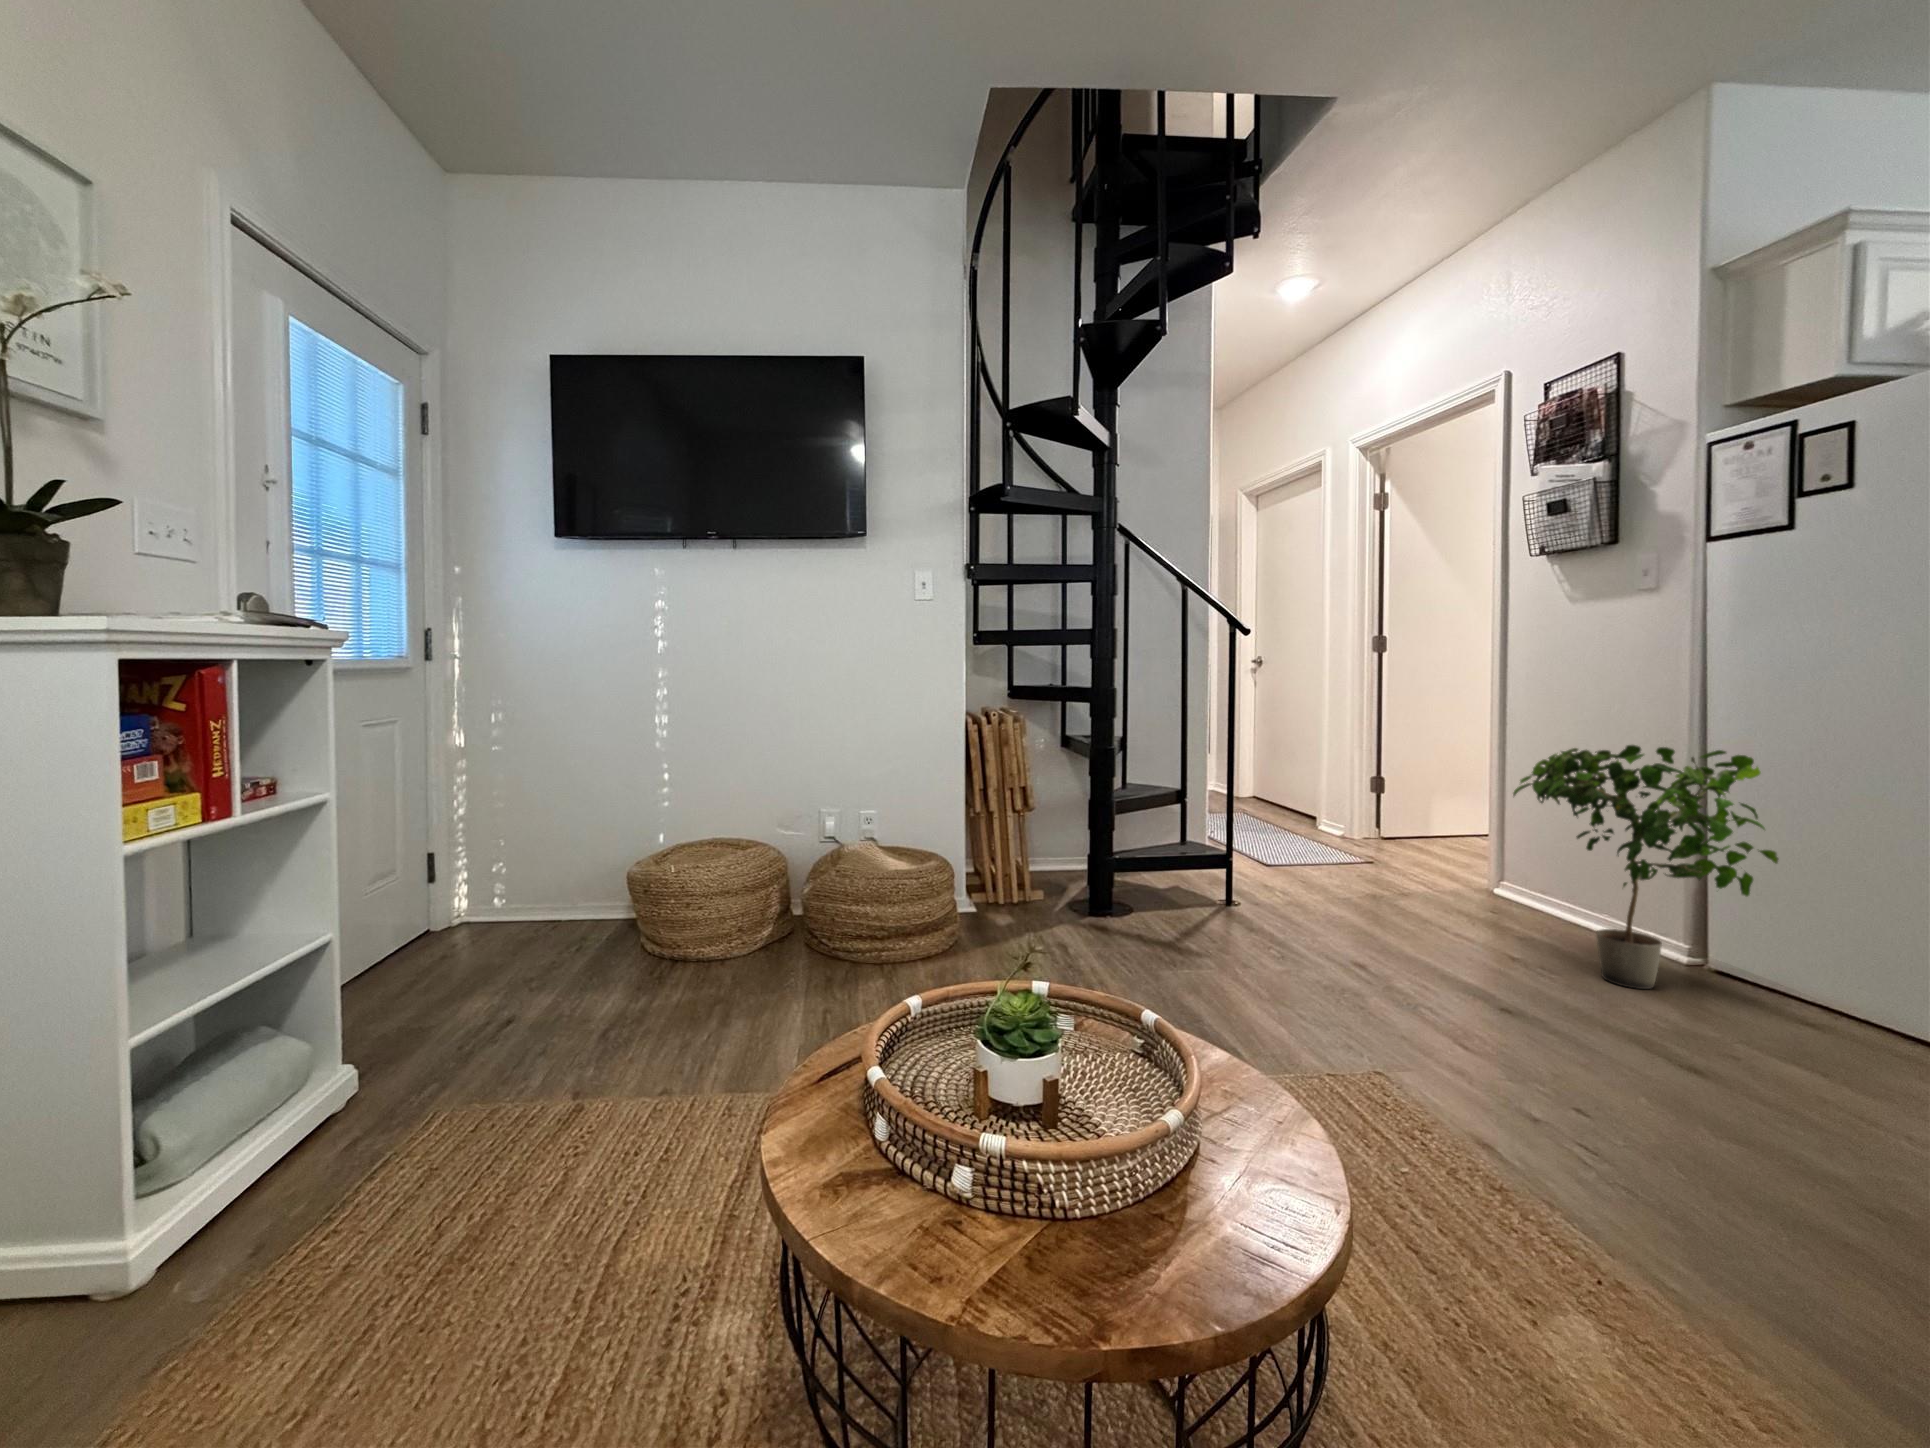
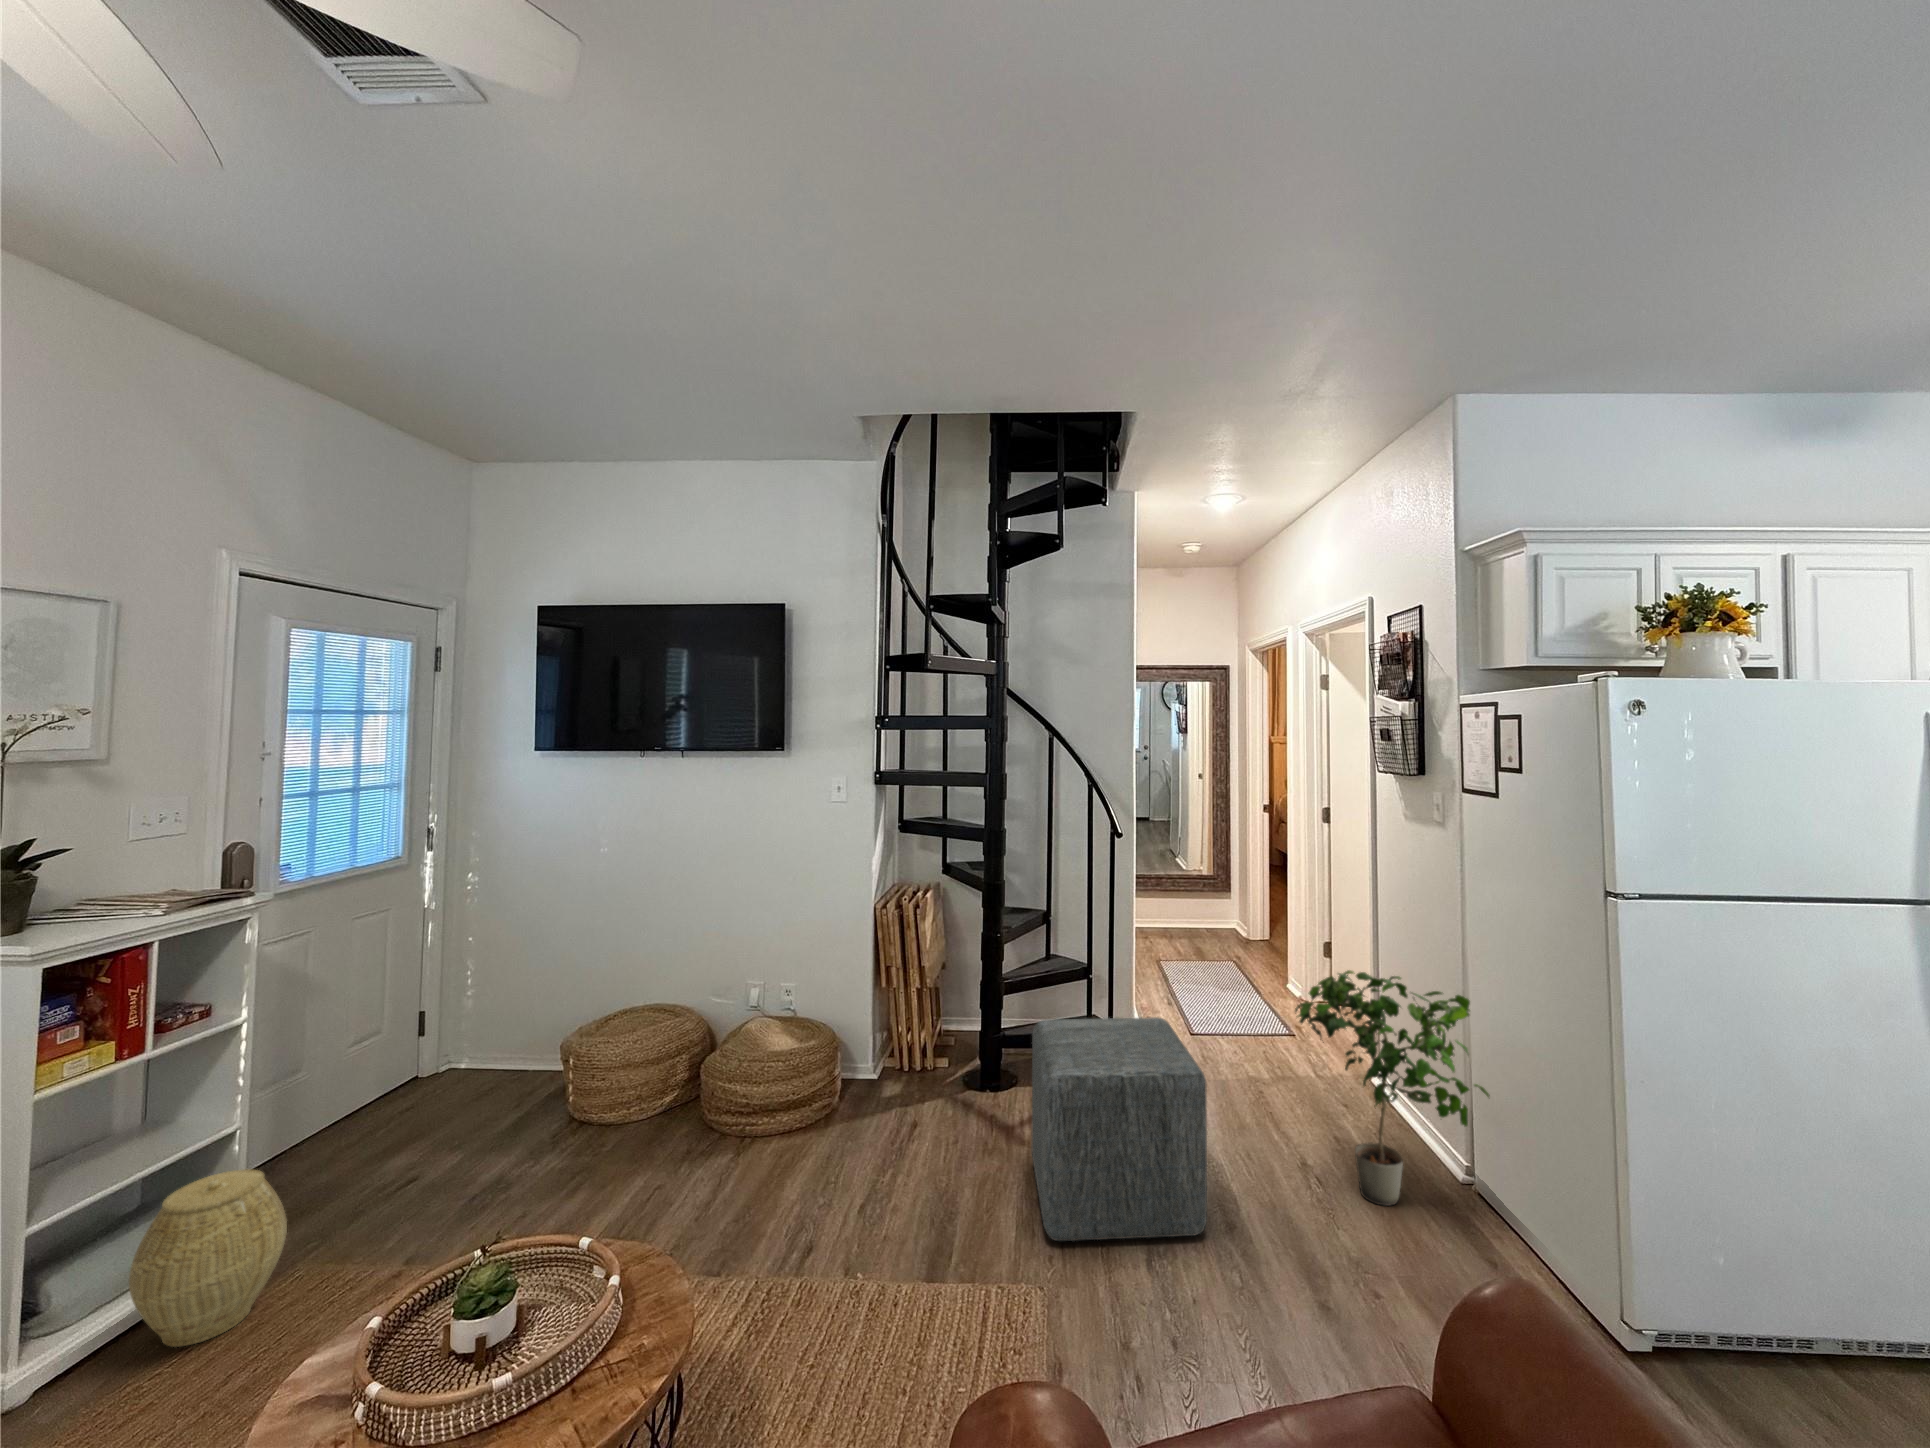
ottoman: none [1230,807,1498,1034] -> present [1032,1017,1207,1241]
woven basket: none [255,977,440,1198] -> present [129,1169,287,1347]

